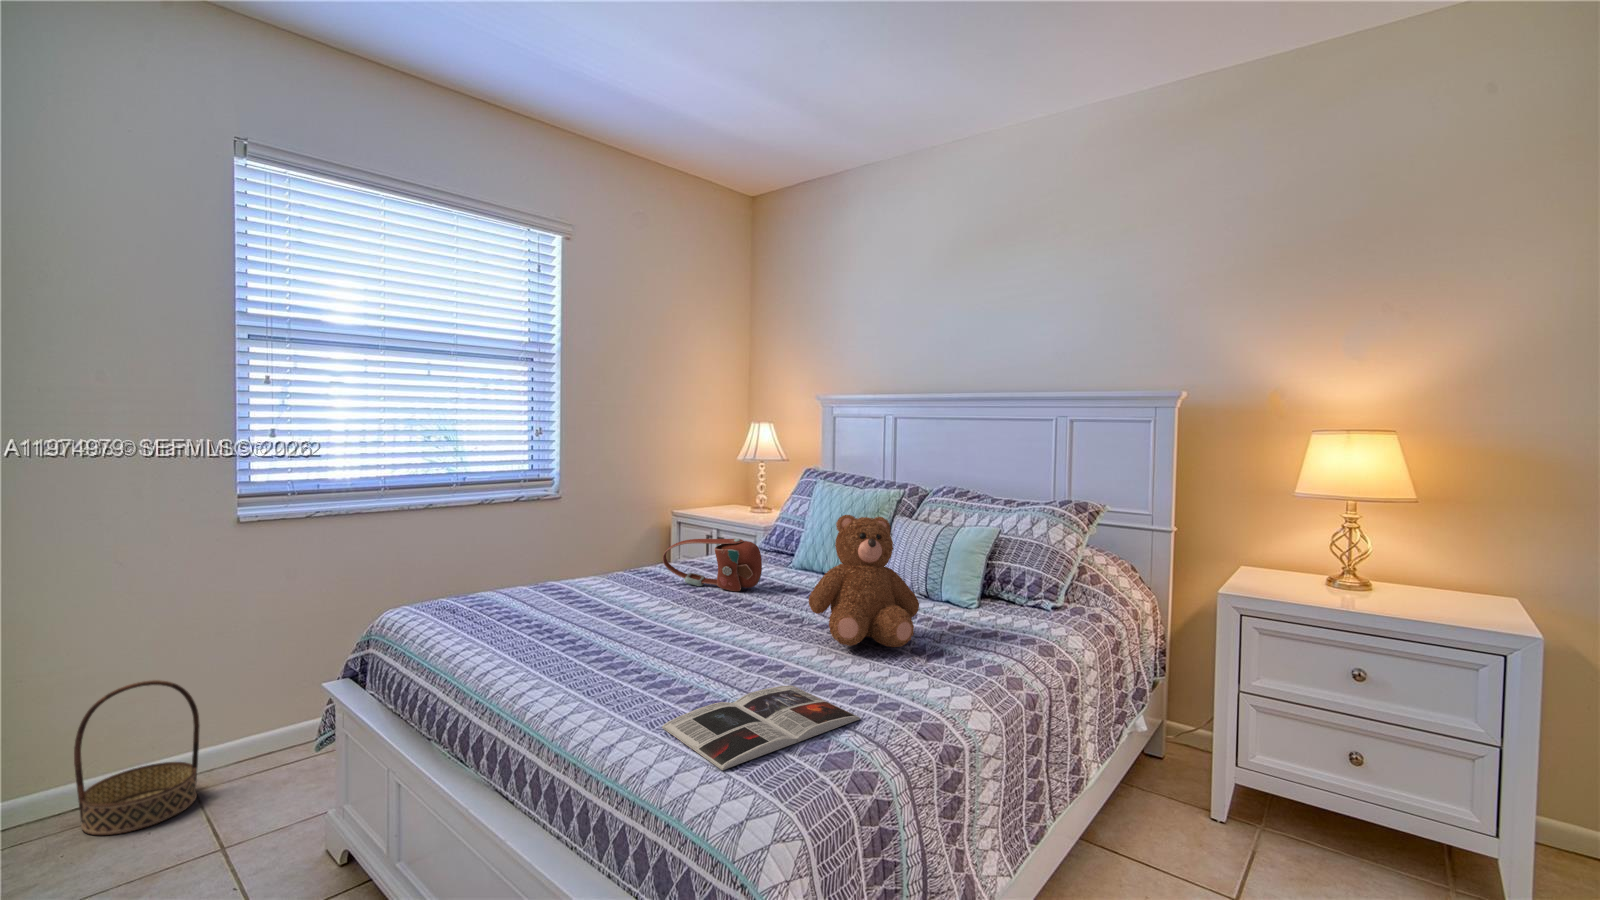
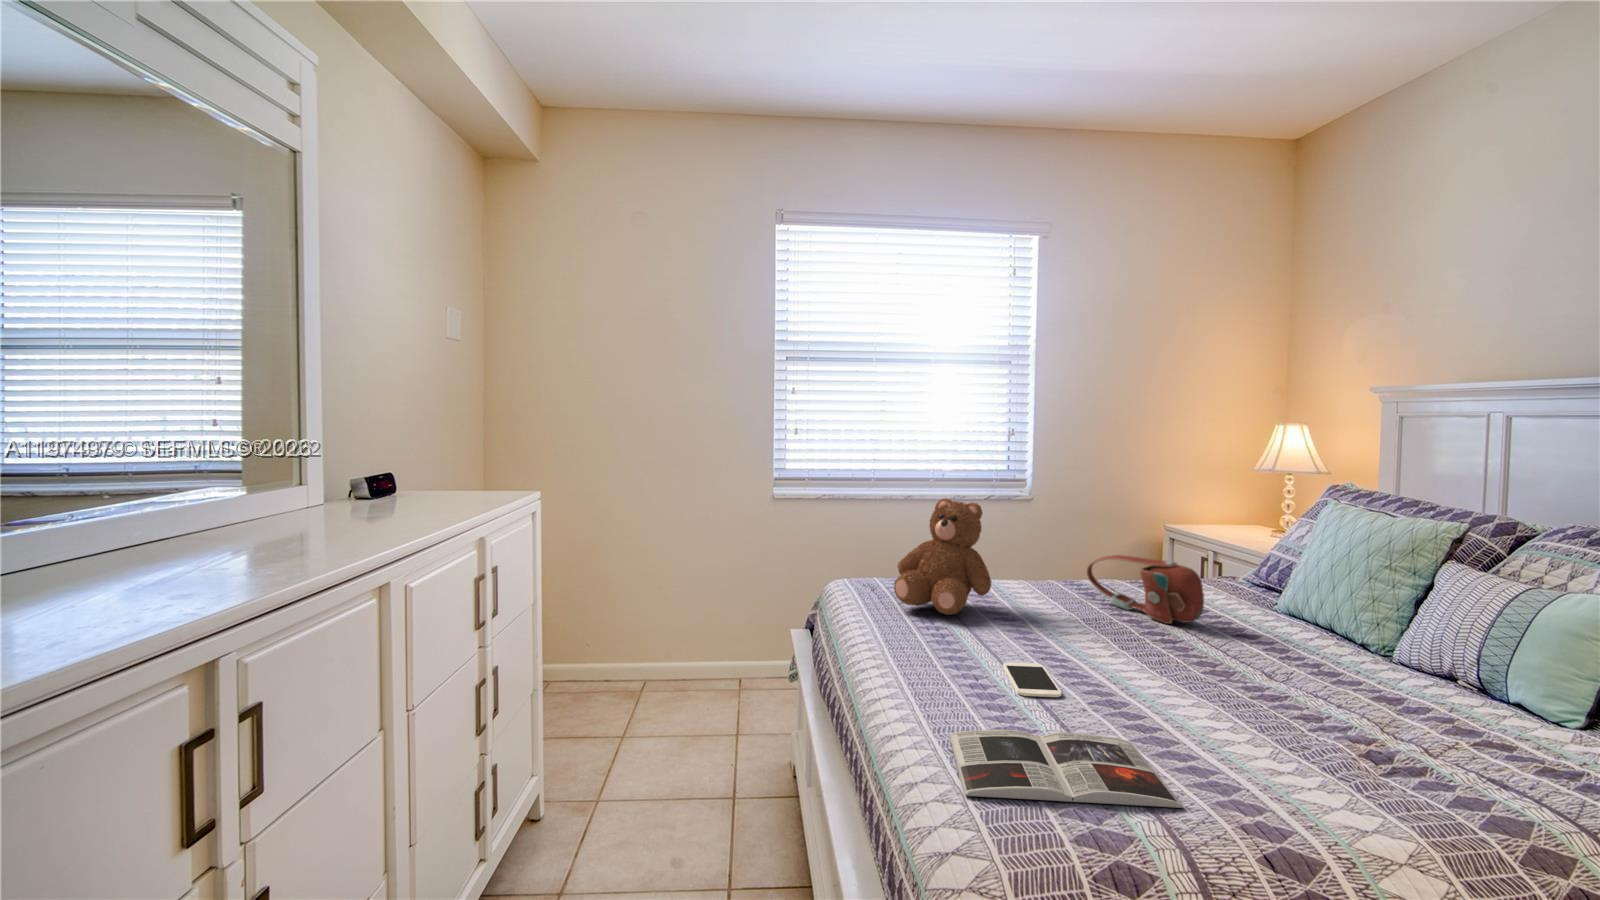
teddy bear: present [808,515,919,647] -> present [894,498,992,615]
smartphone: none [649,645,716,675] -> present [1003,662,1062,697]
basket: present [74,680,200,835] -> none [684,603,746,703]

